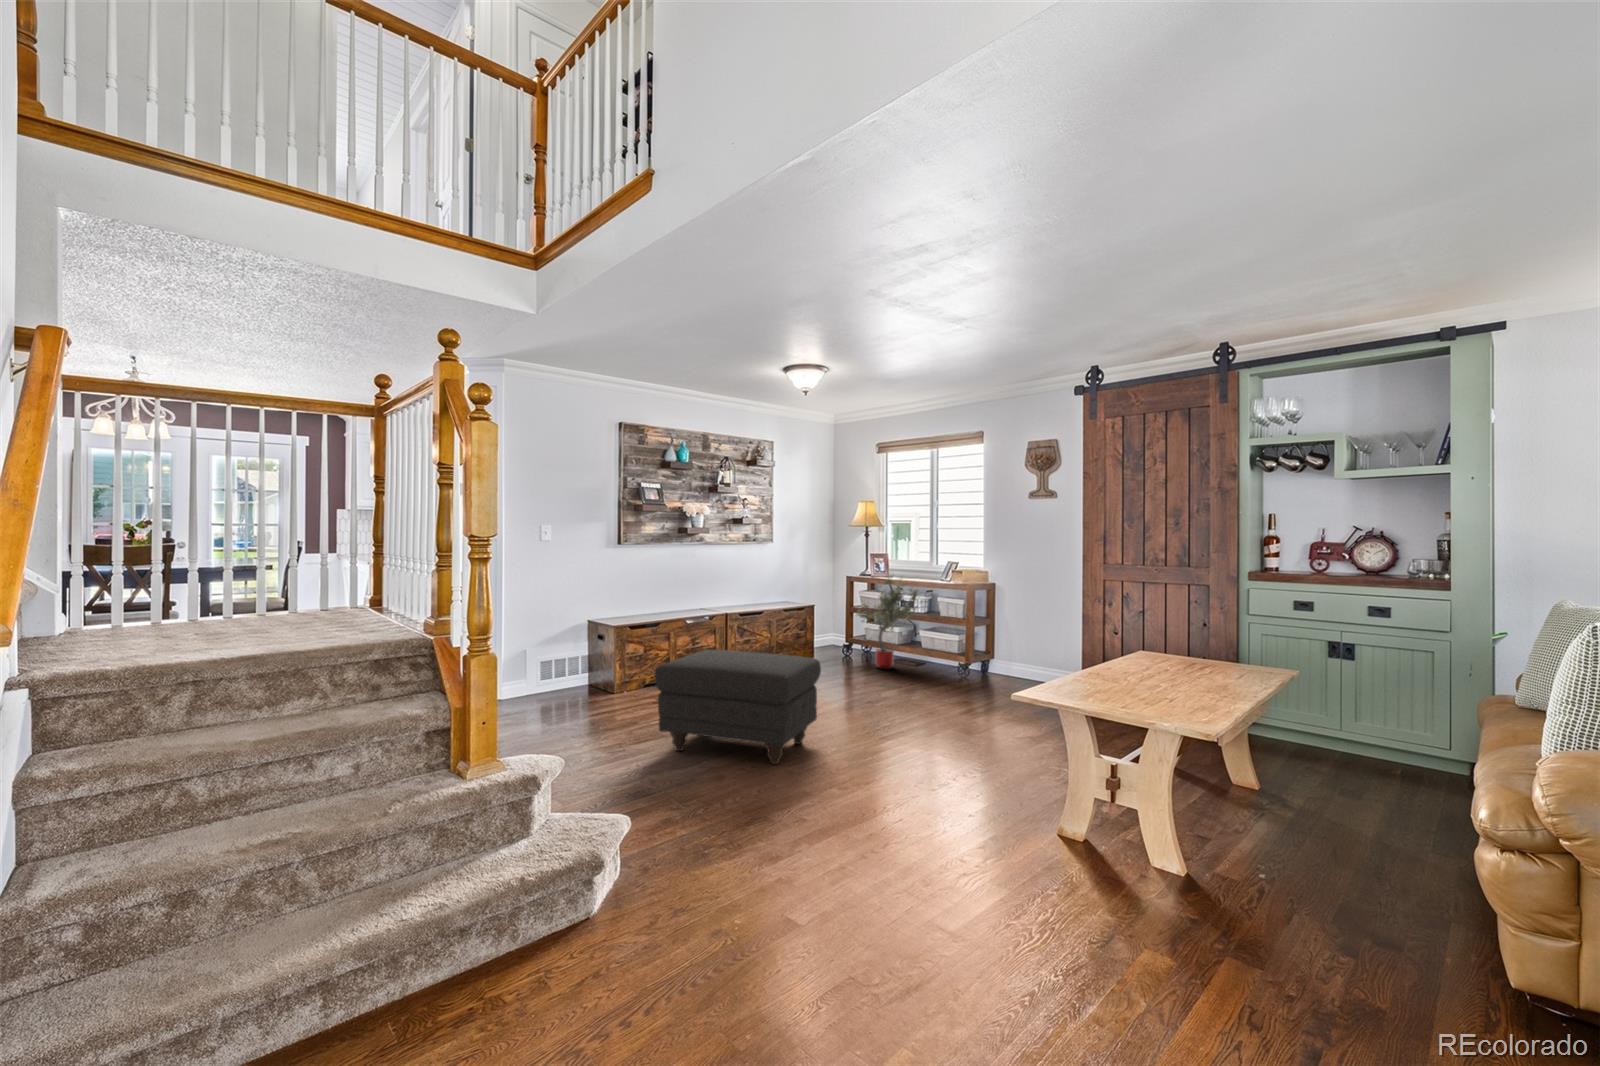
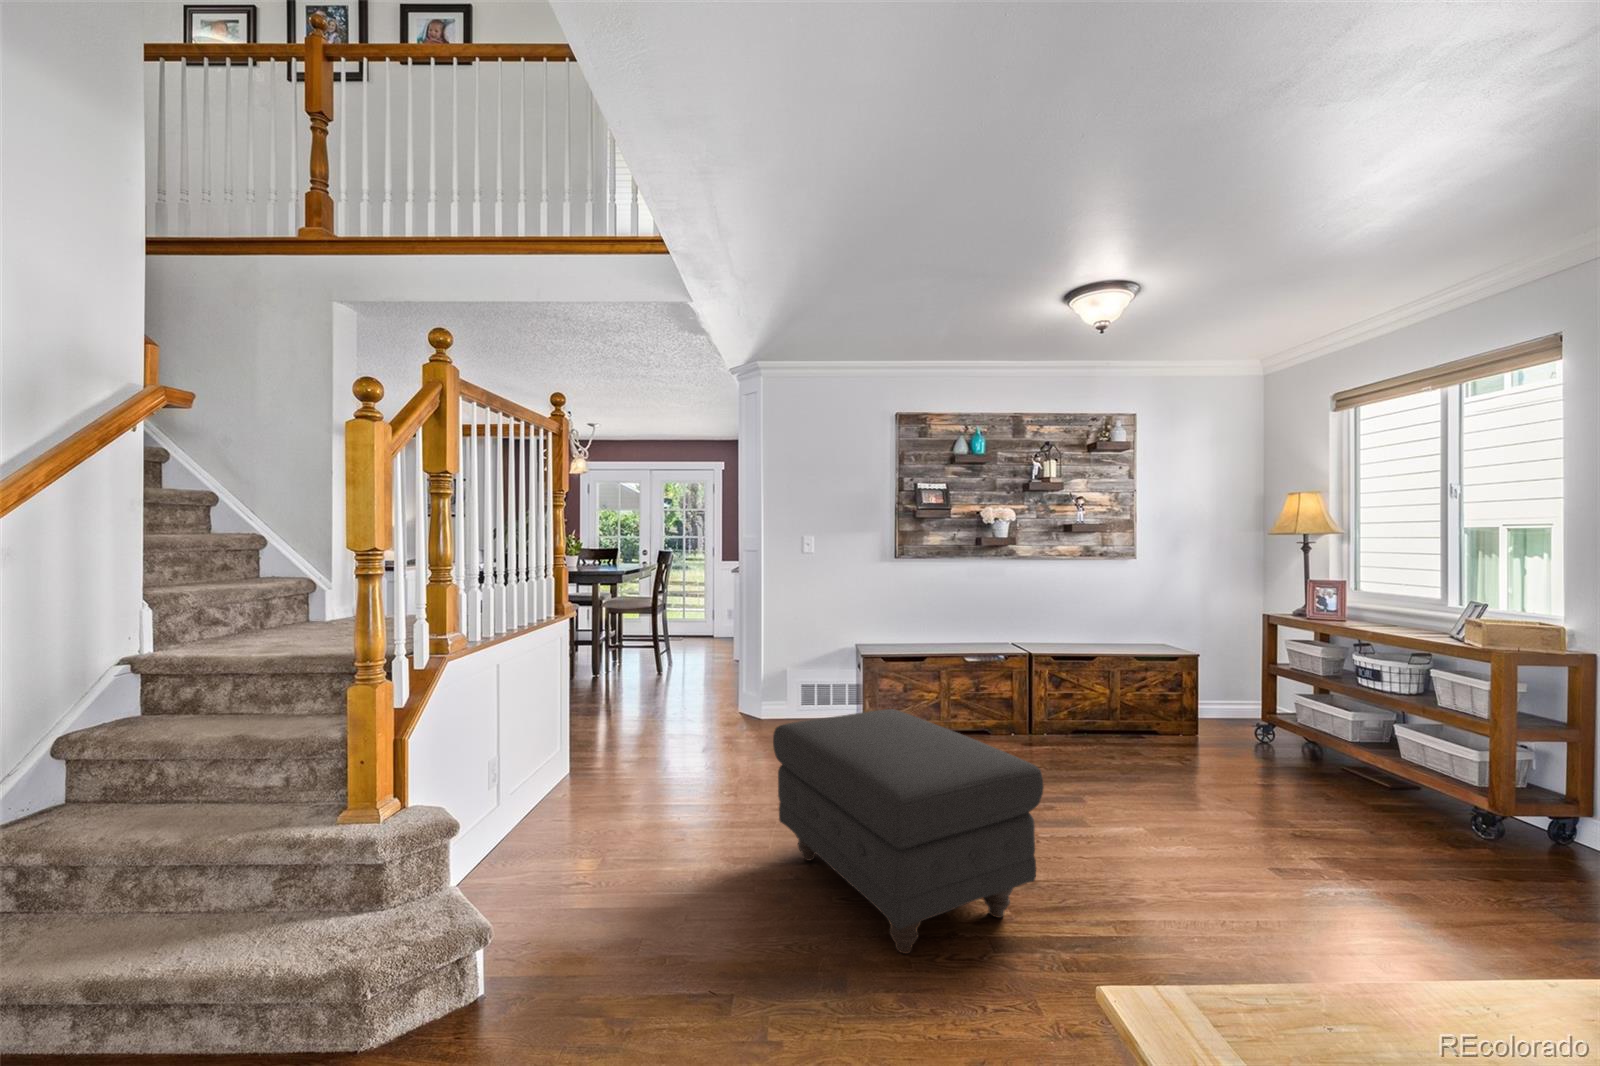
potted tree: present [857,576,918,669] -> none [1270,615,1415,787]

